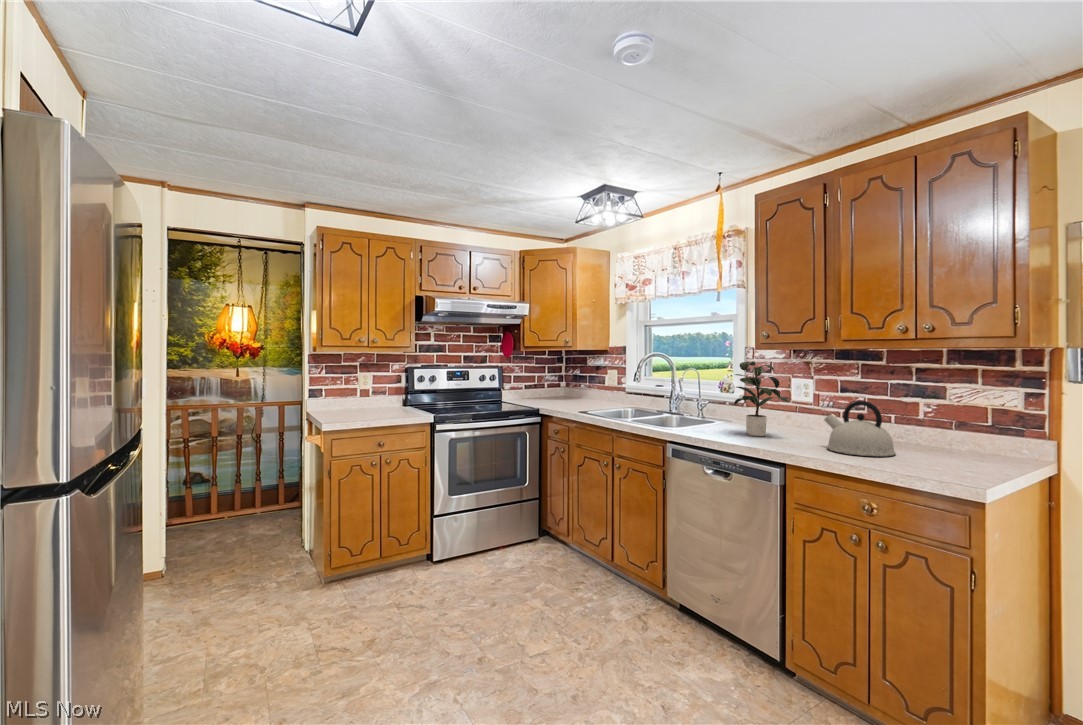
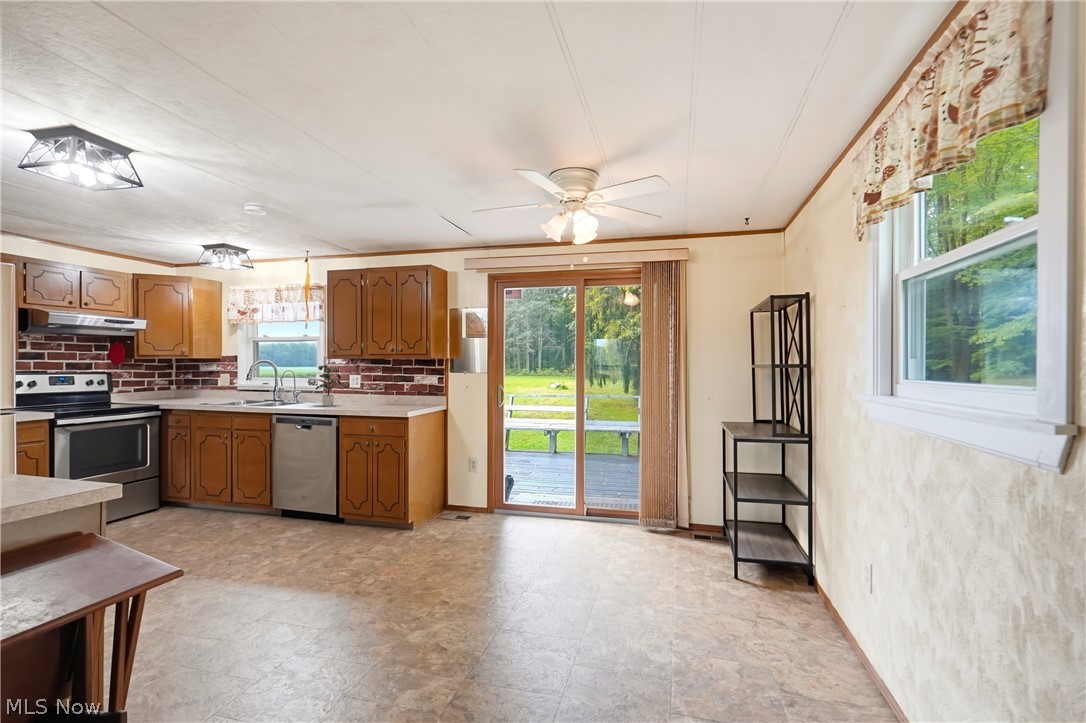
kettle: present [824,400,896,456] -> none [360,383,390,408]

